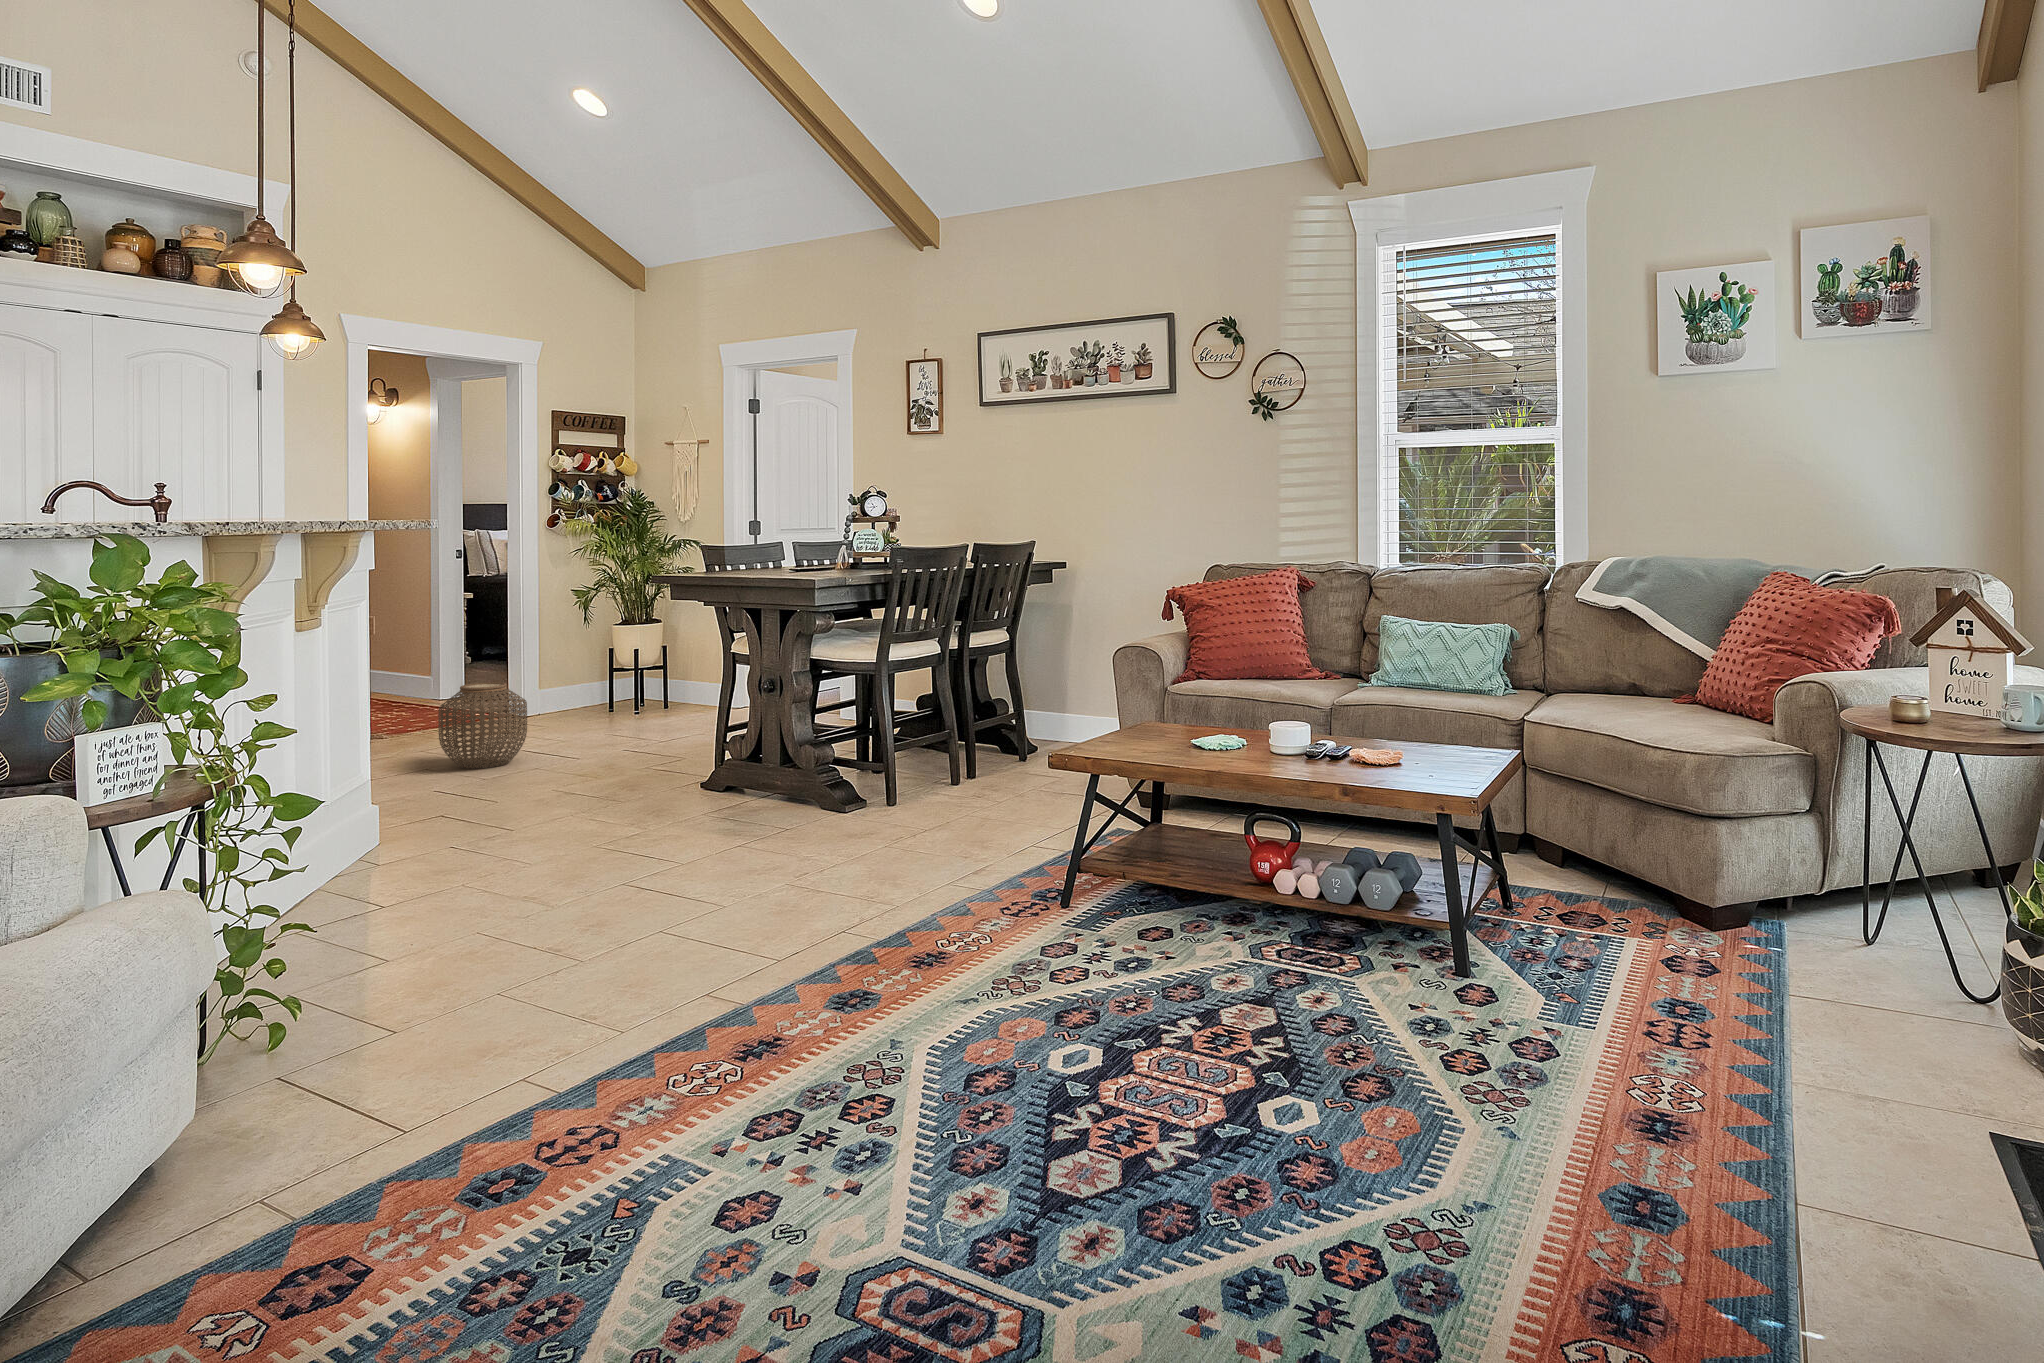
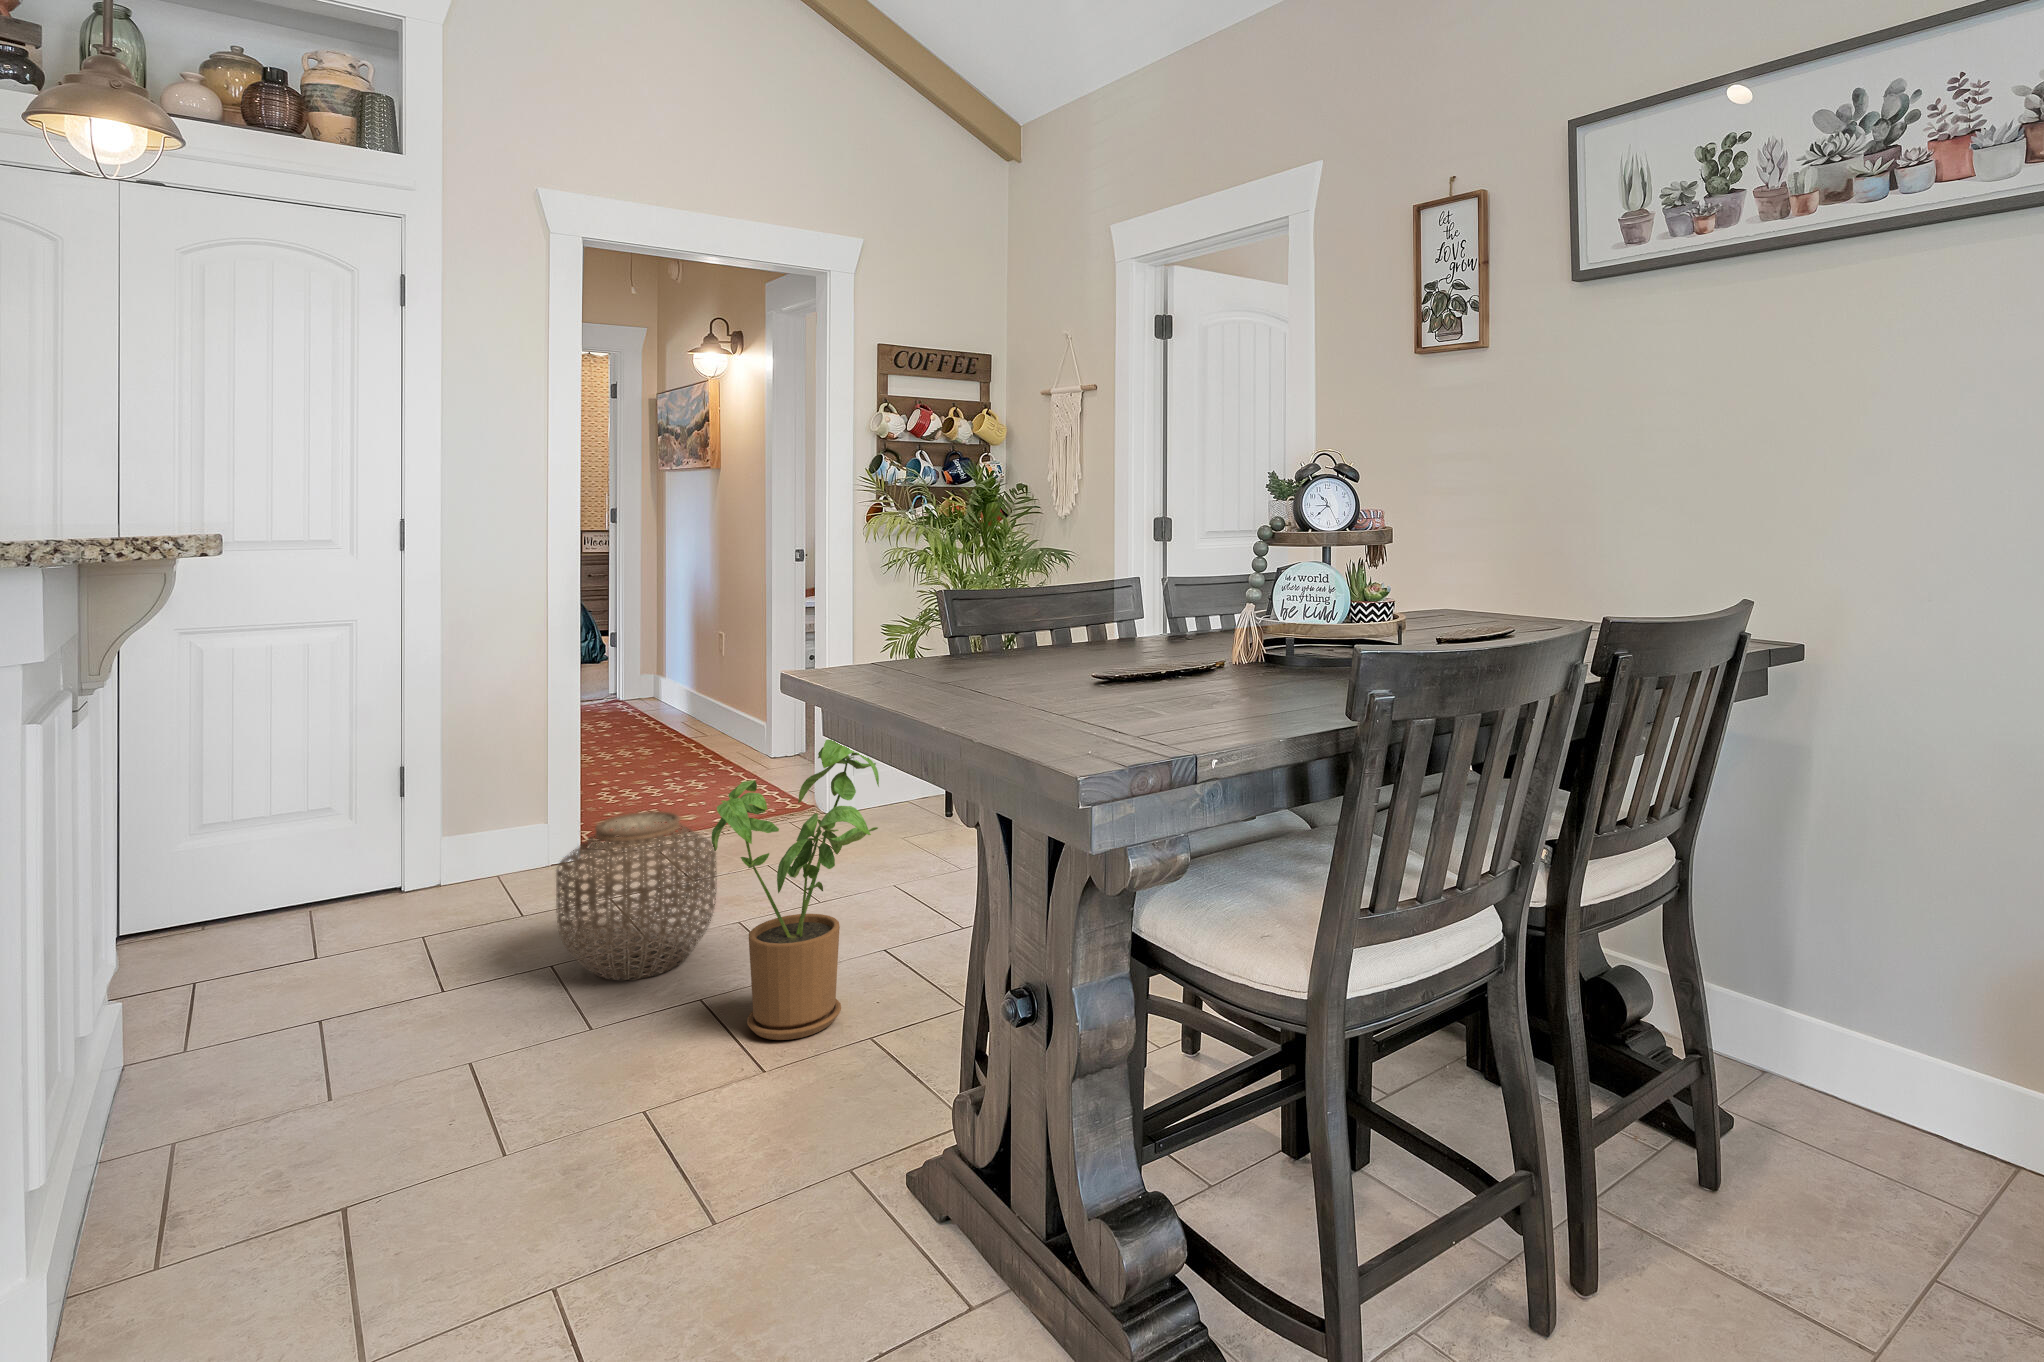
house plant: none [555,628,650,772] -> present [711,740,879,1040]

